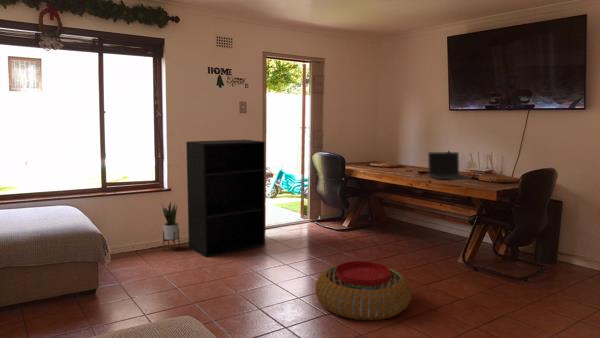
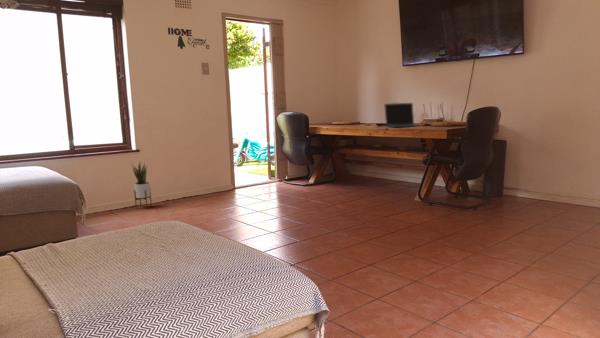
bookshelf: present [186,140,265,257] -> none [152,99,235,212]
pouf: present [316,261,412,321] -> none [286,198,375,247]

